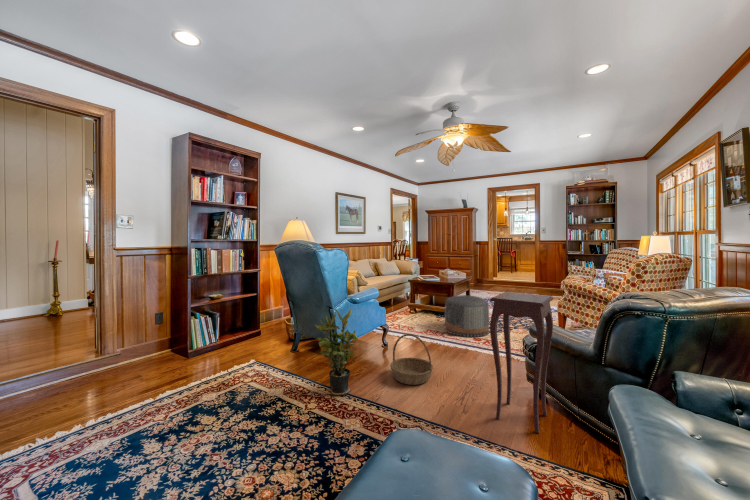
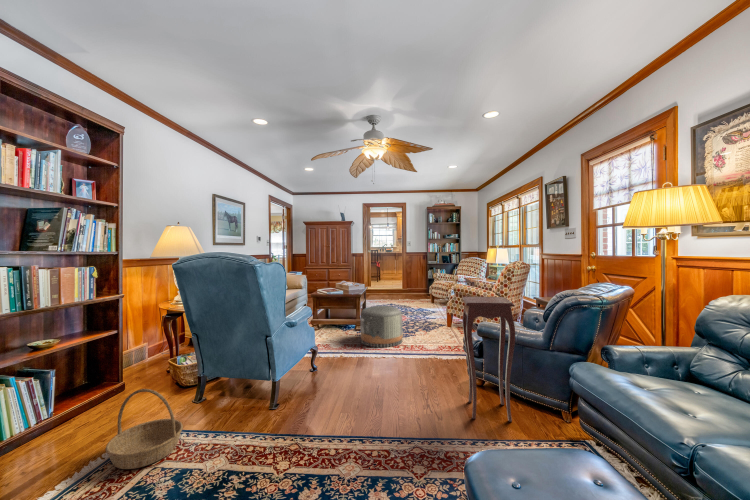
potted plant: present [316,309,358,396] -> none [274,331,325,444]
basket: present [390,334,433,385] -> present [106,389,183,469]

